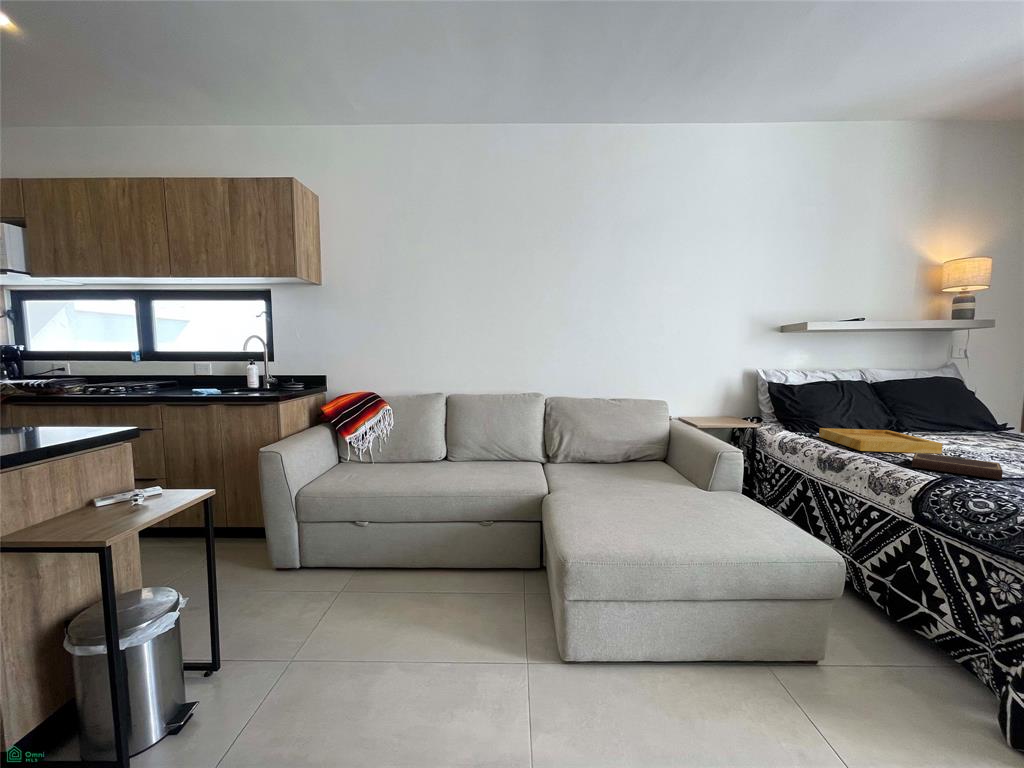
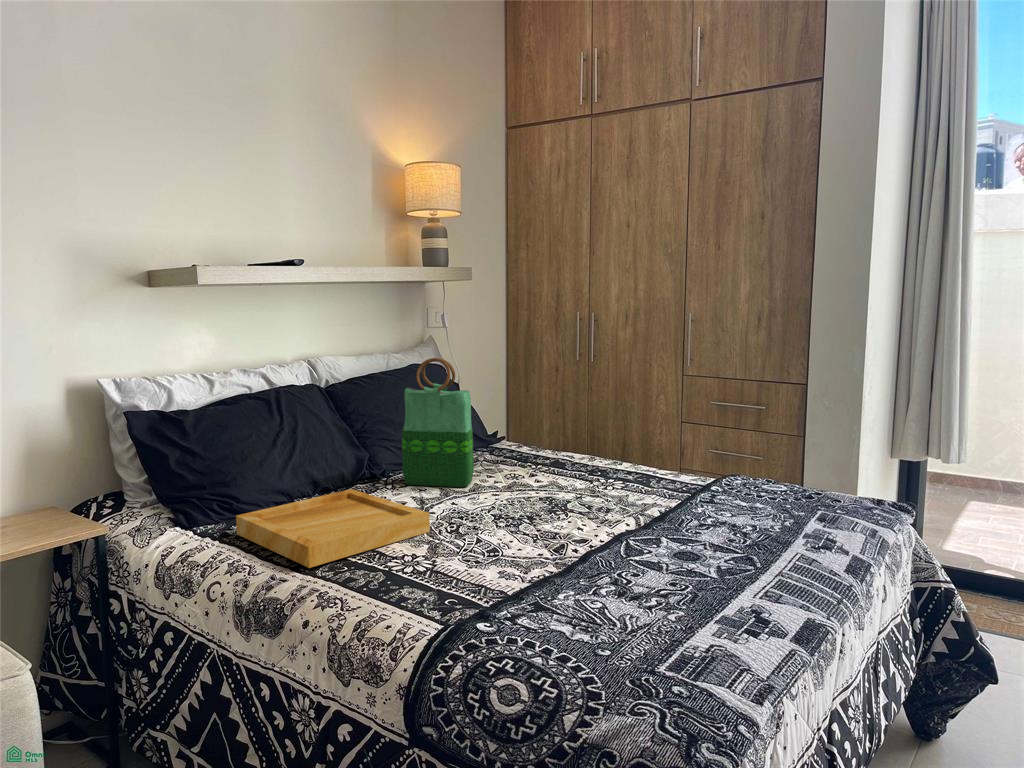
tote bag: none [926,367,988,444] -> present [402,358,474,487]
notebook: present [912,452,1003,480] -> none [394,549,516,599]

